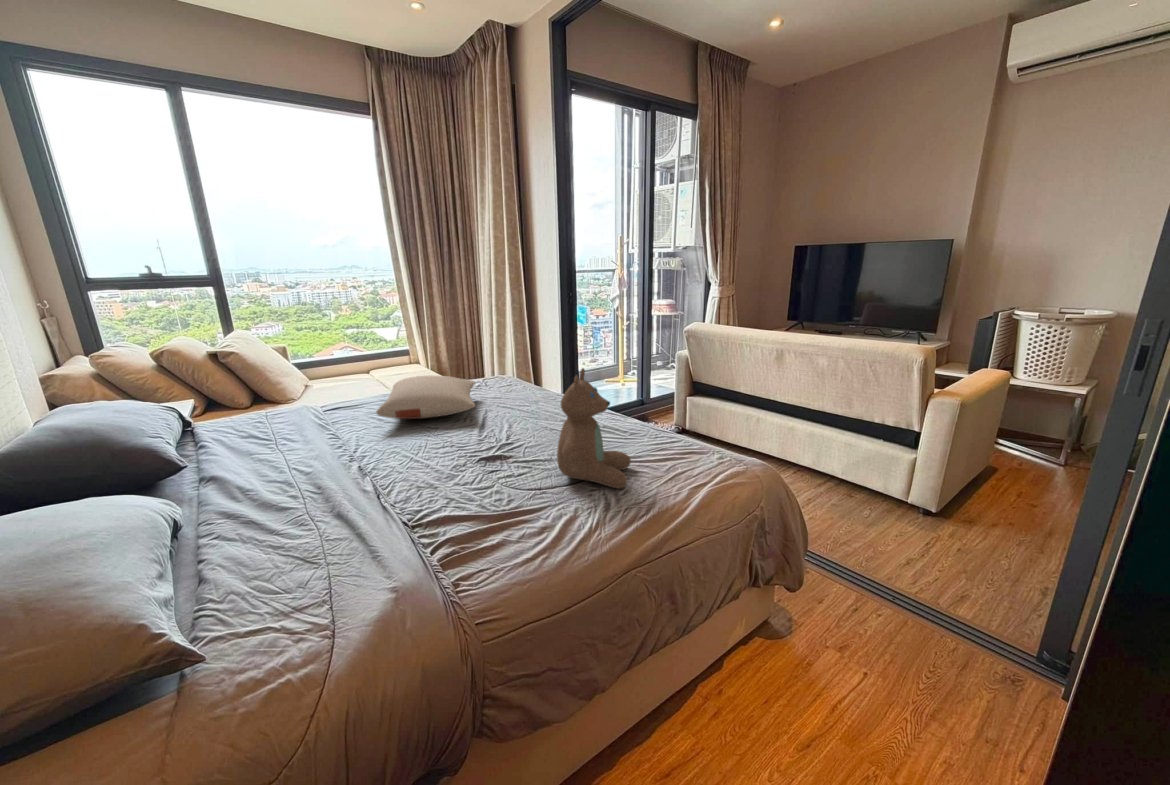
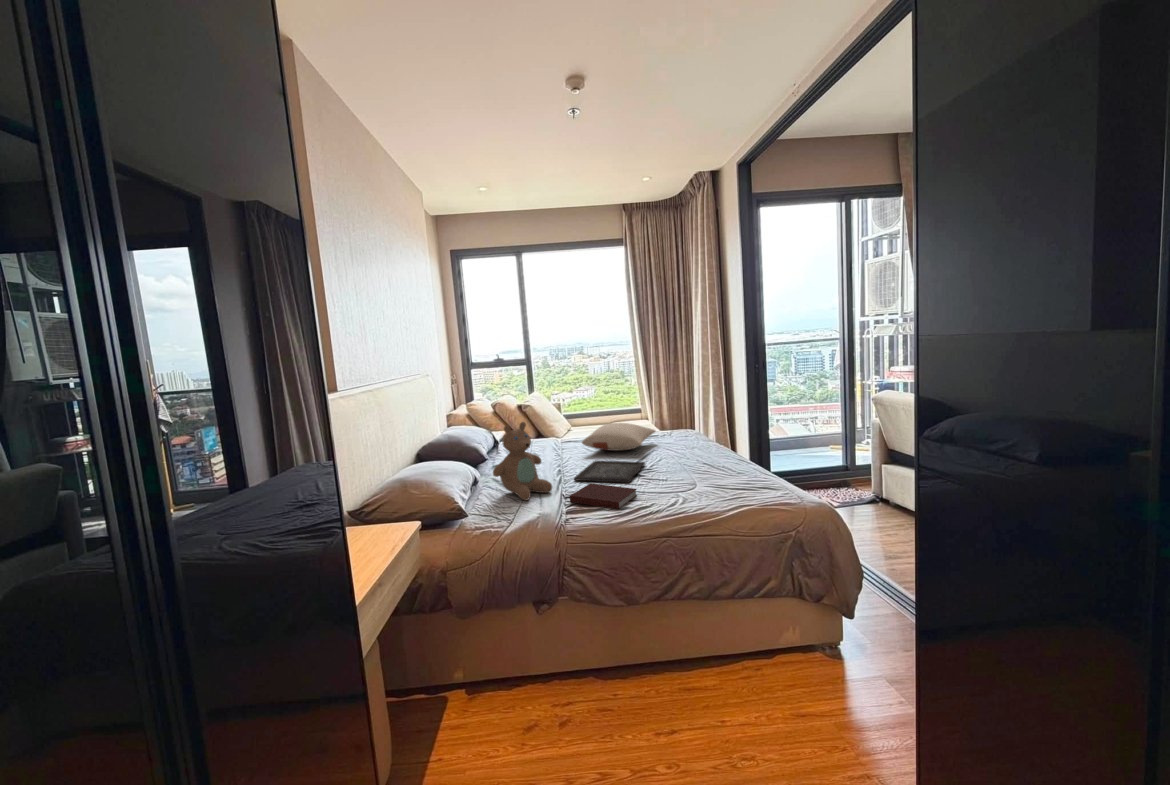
teddy bear: present [557,368,631,489] -> present [493,422,552,500]
tray: none [400,433,499,485] -> present [574,461,645,483]
notebook: none [429,488,531,538] -> present [570,483,637,509]

